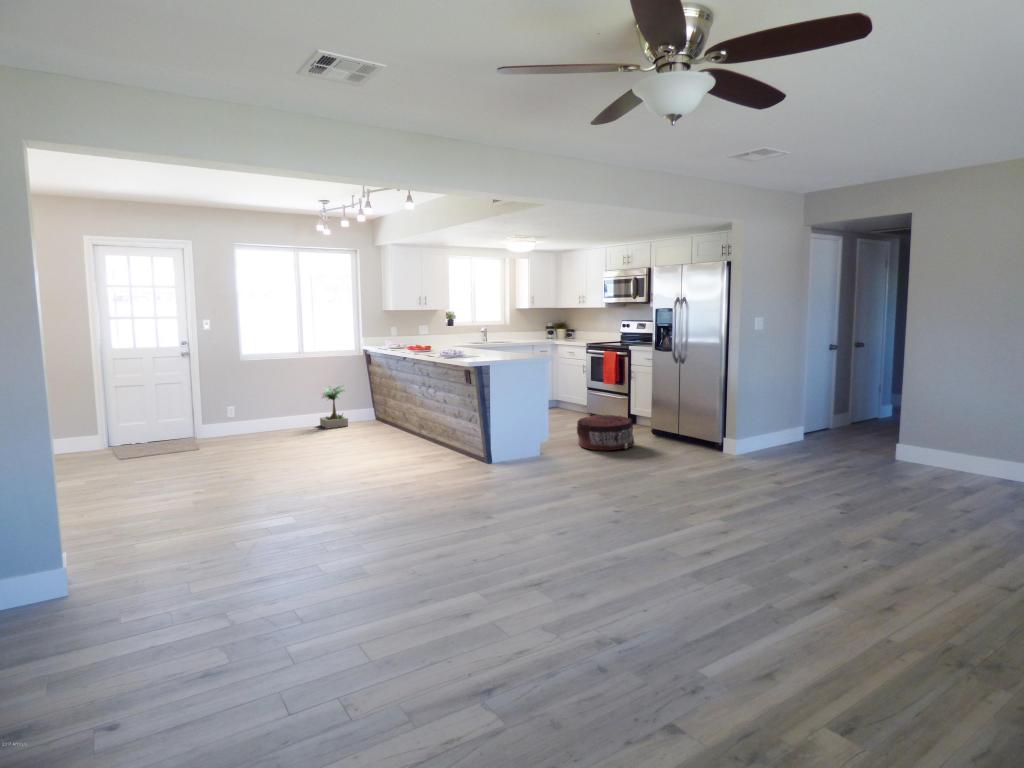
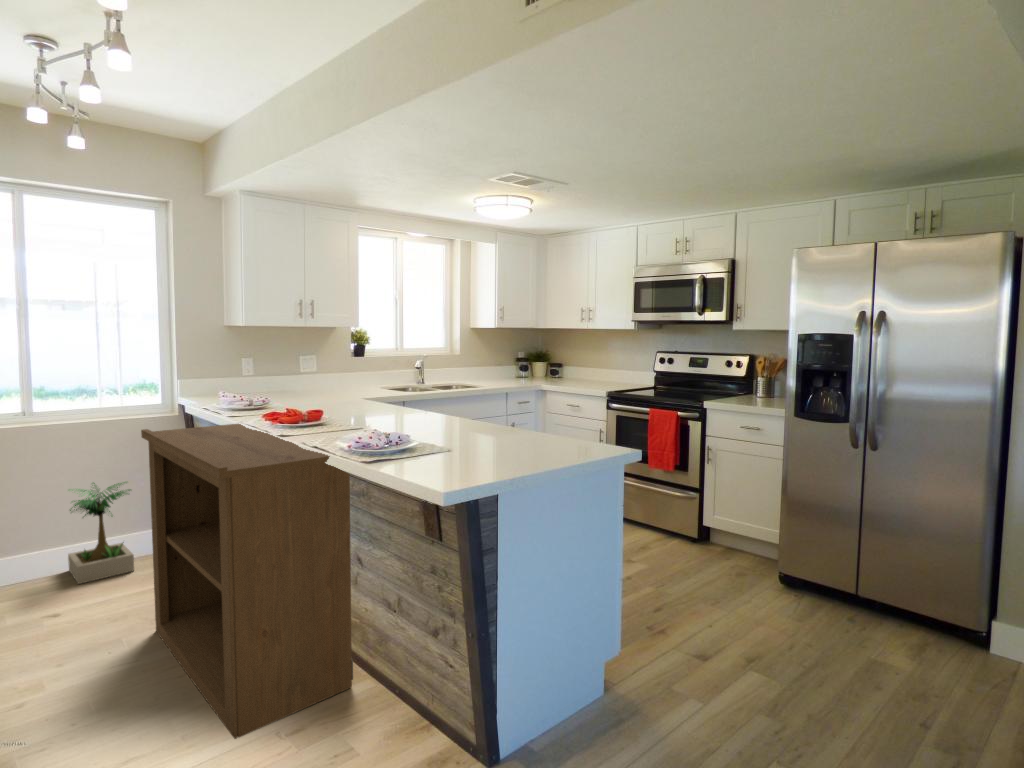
bookshelf: none [360,354,444,457] -> present [141,424,353,739]
pouf: present [577,415,634,450] -> none [661,556,793,665]

